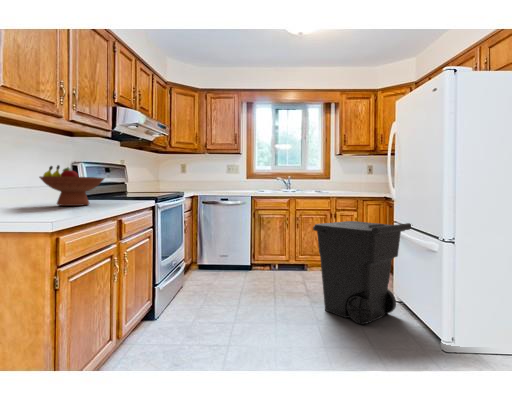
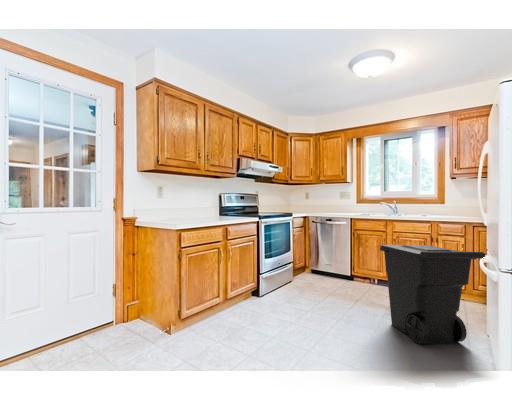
fruit bowl: present [39,165,104,206] -> none [186,197,221,220]

